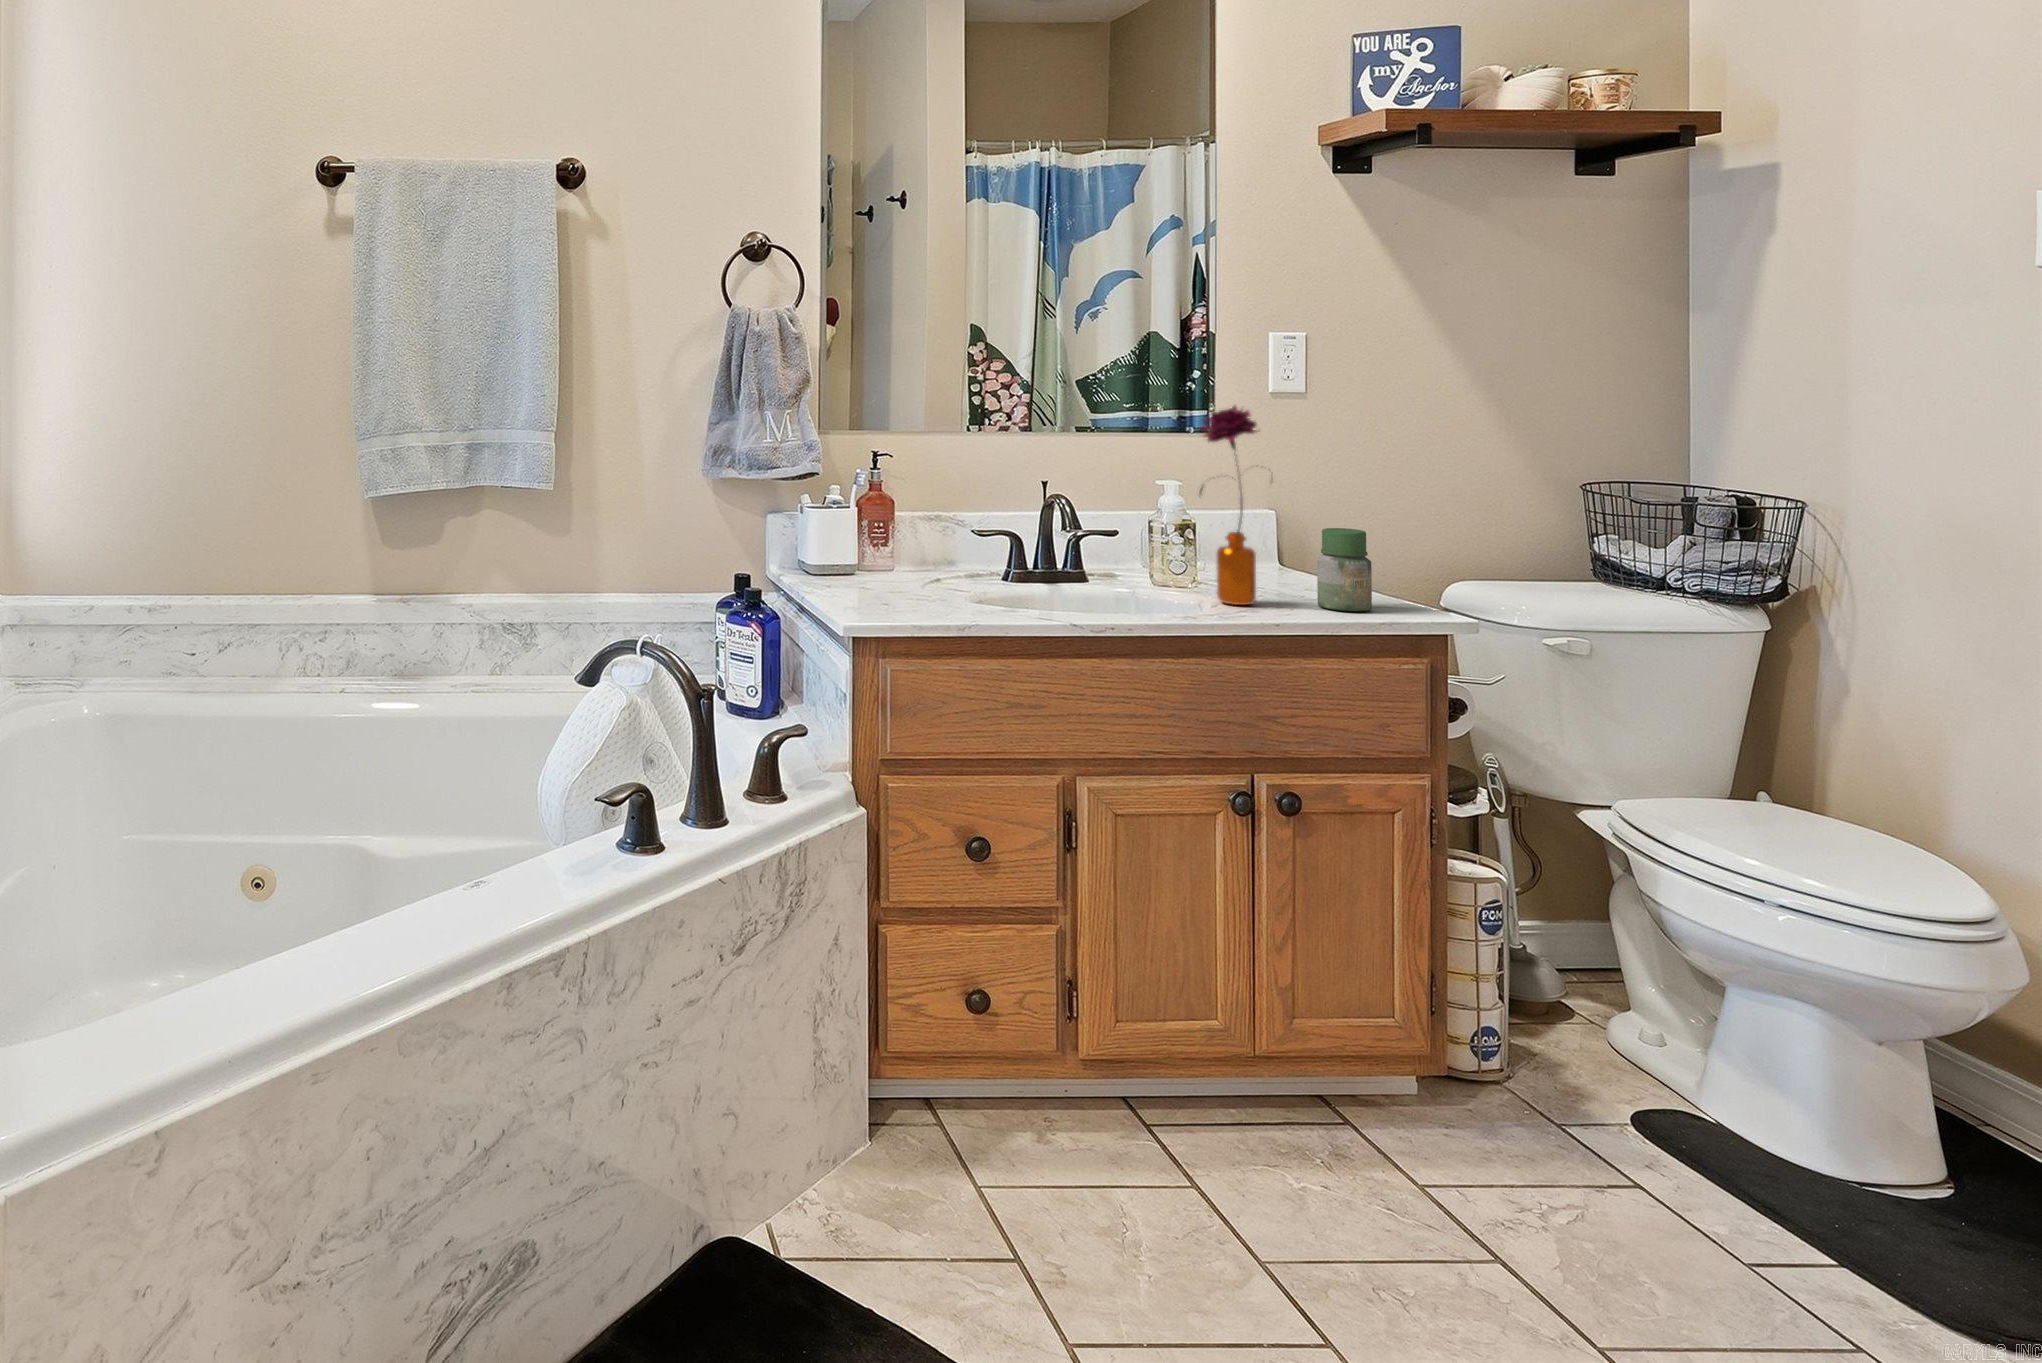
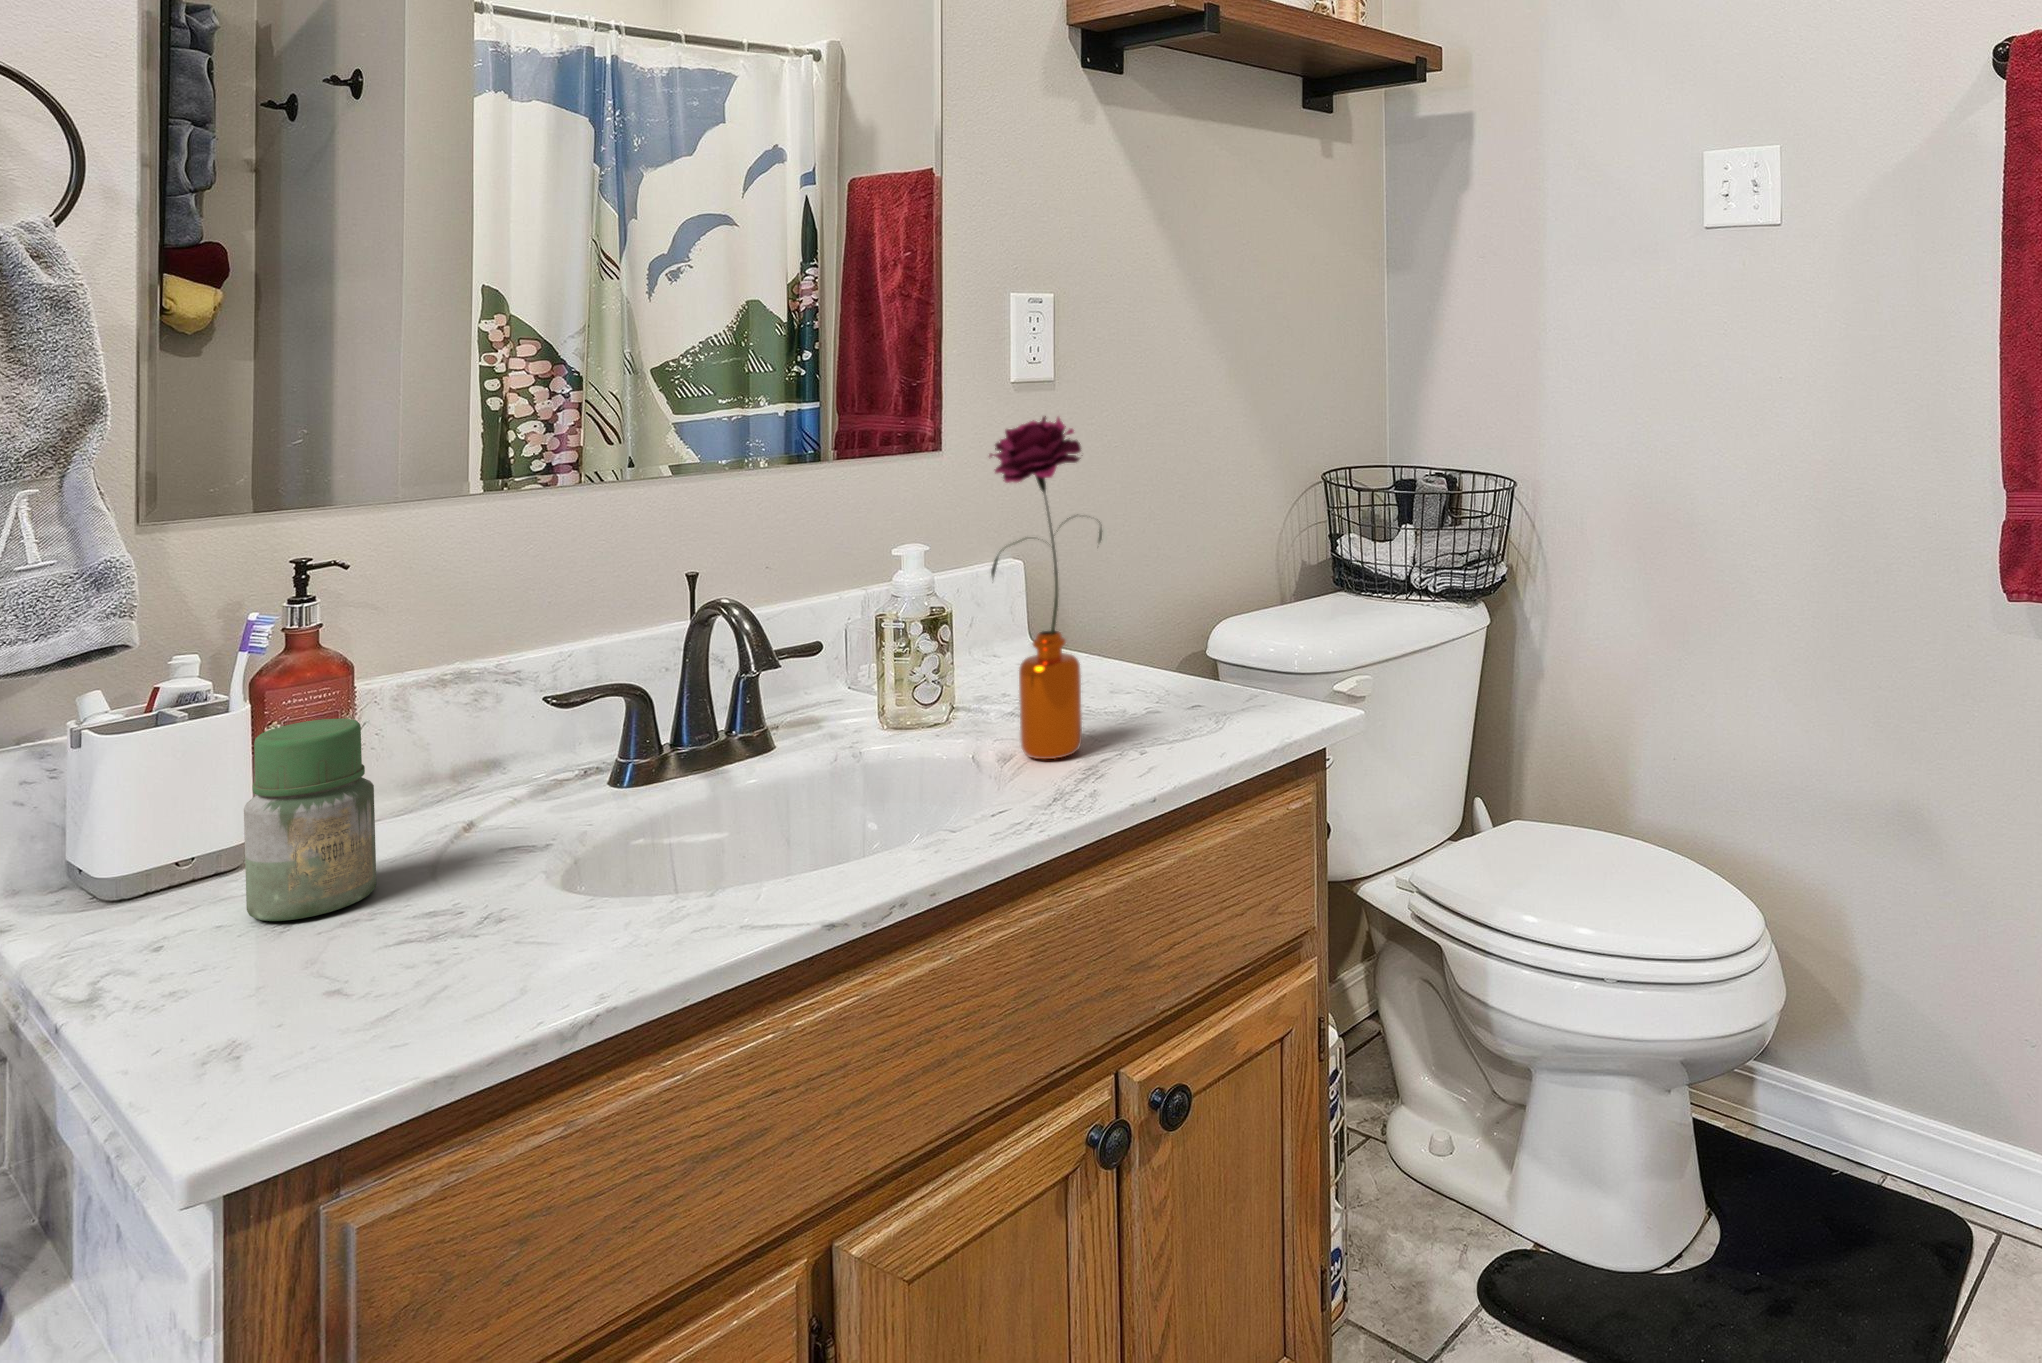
jar: present [1317,528,1372,611] -> present [244,719,376,921]

